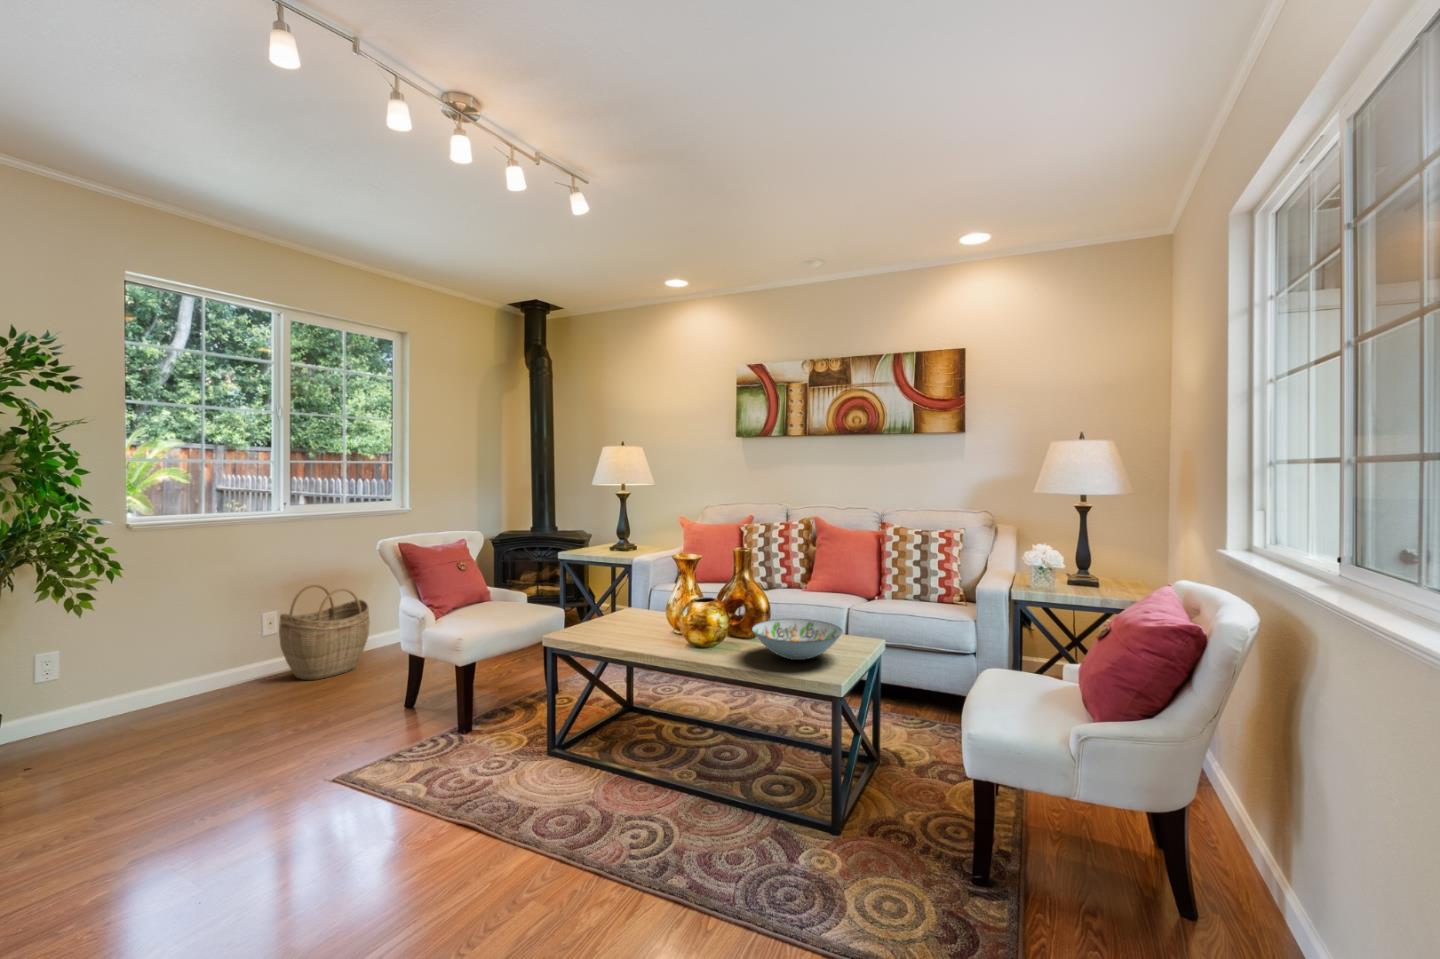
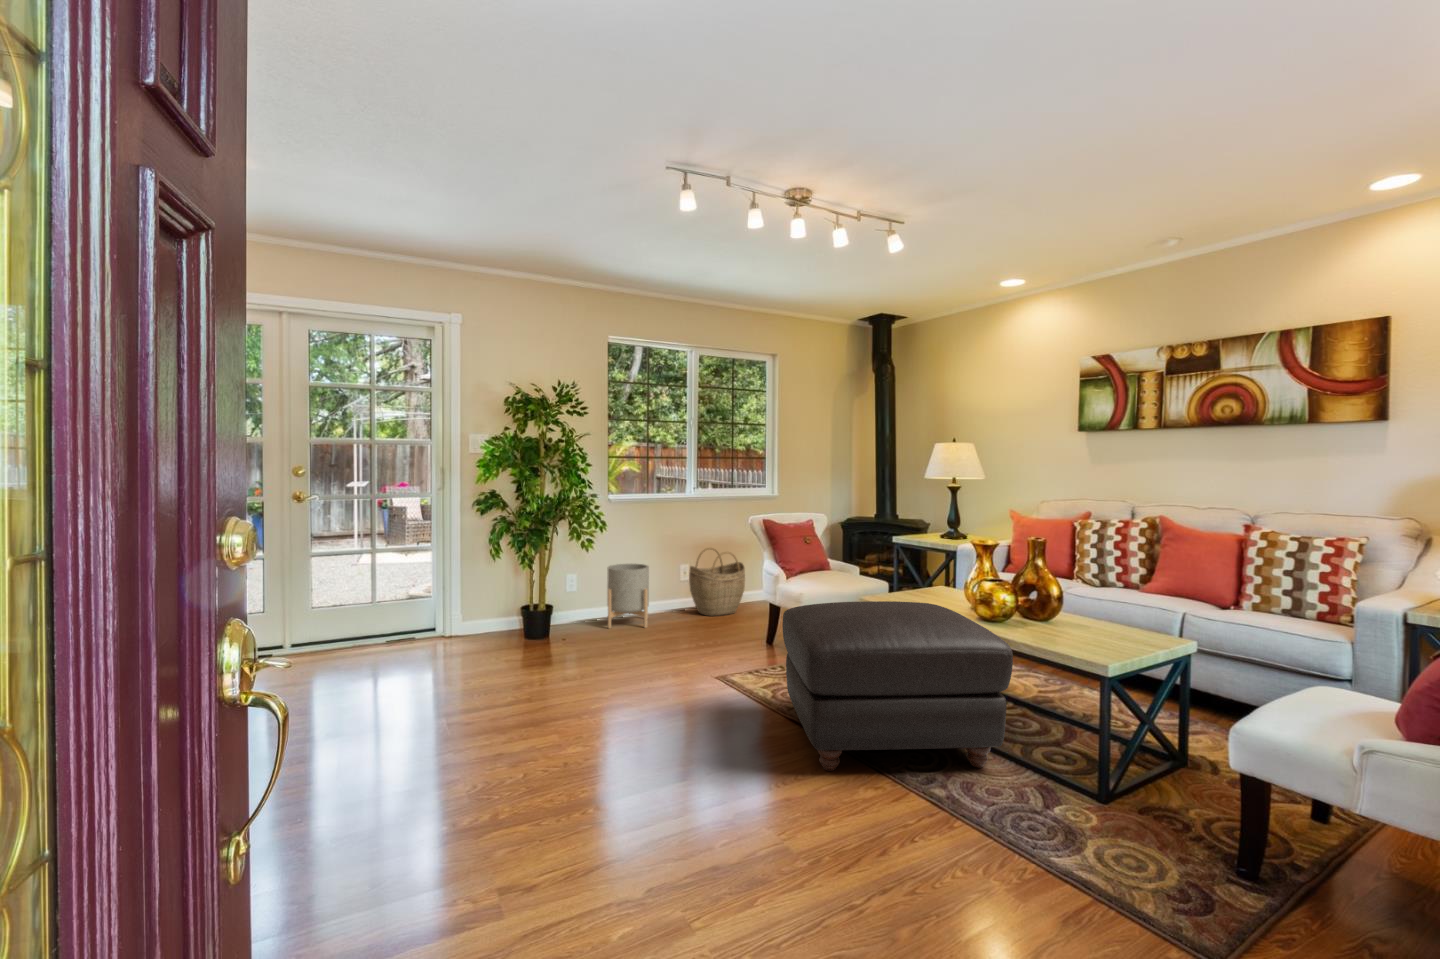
decorative bowl: present [752,619,842,660] -> none [1032,605,1128,642]
planter: none [121,622,206,733] -> present [607,564,649,628]
ottoman: none [446,635,743,900] -> present [782,601,1013,771]

